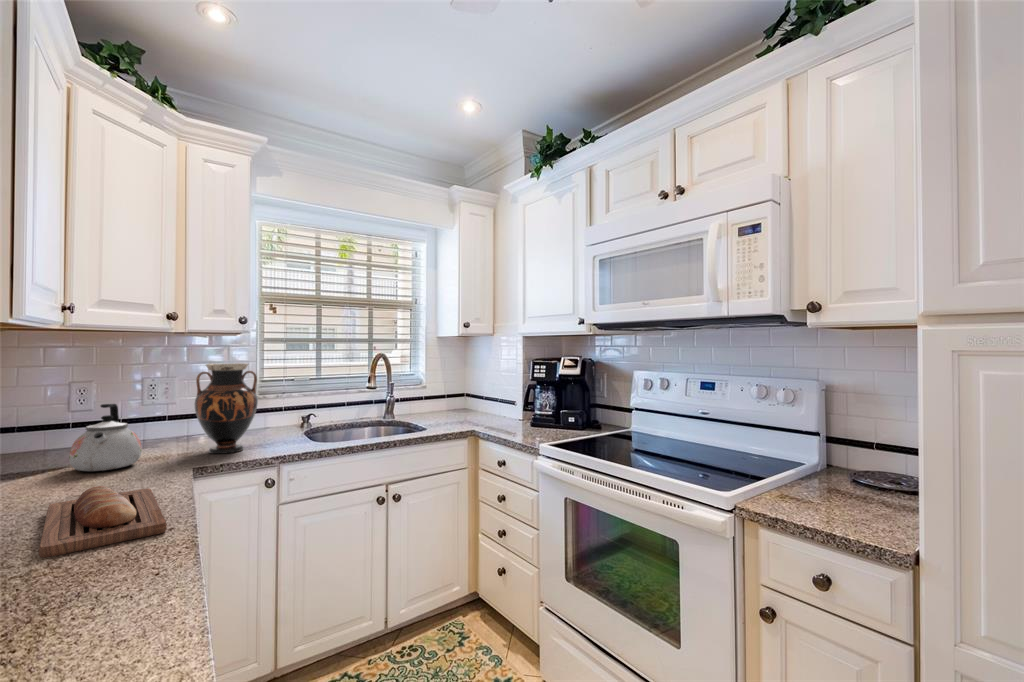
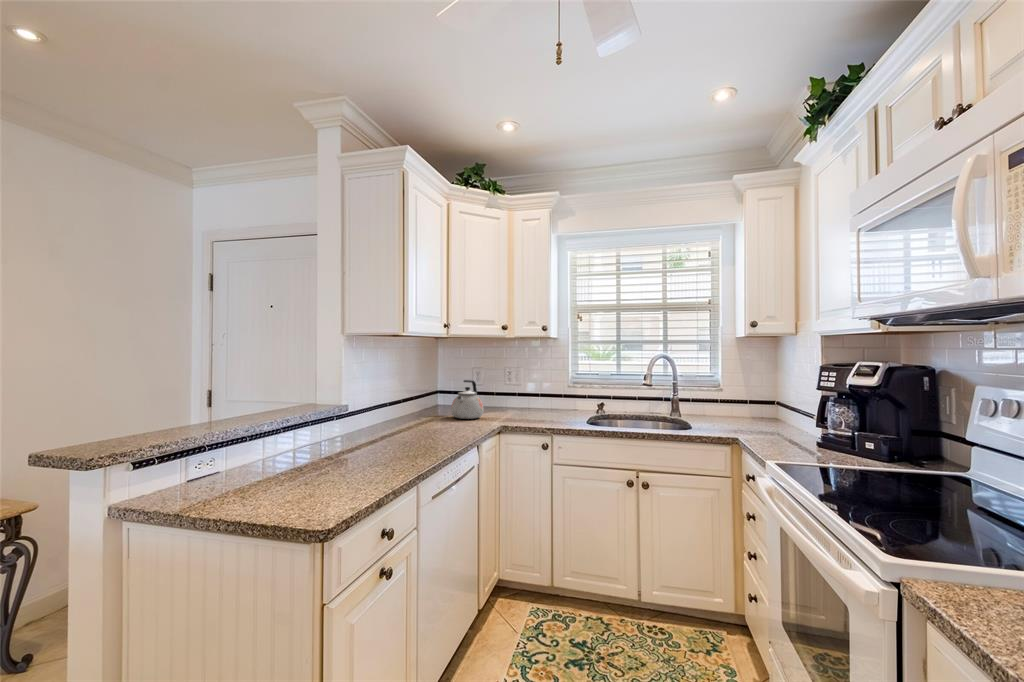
vase: present [194,363,258,454] -> none [512,359,550,421]
bread loaf: present [39,486,167,558] -> none [381,422,455,451]

